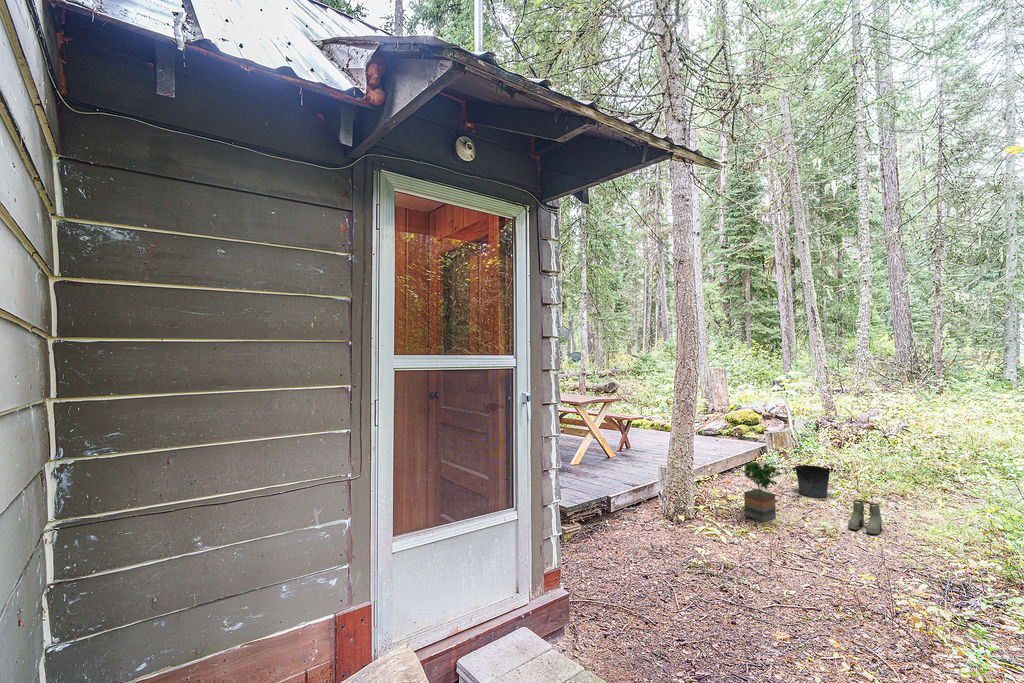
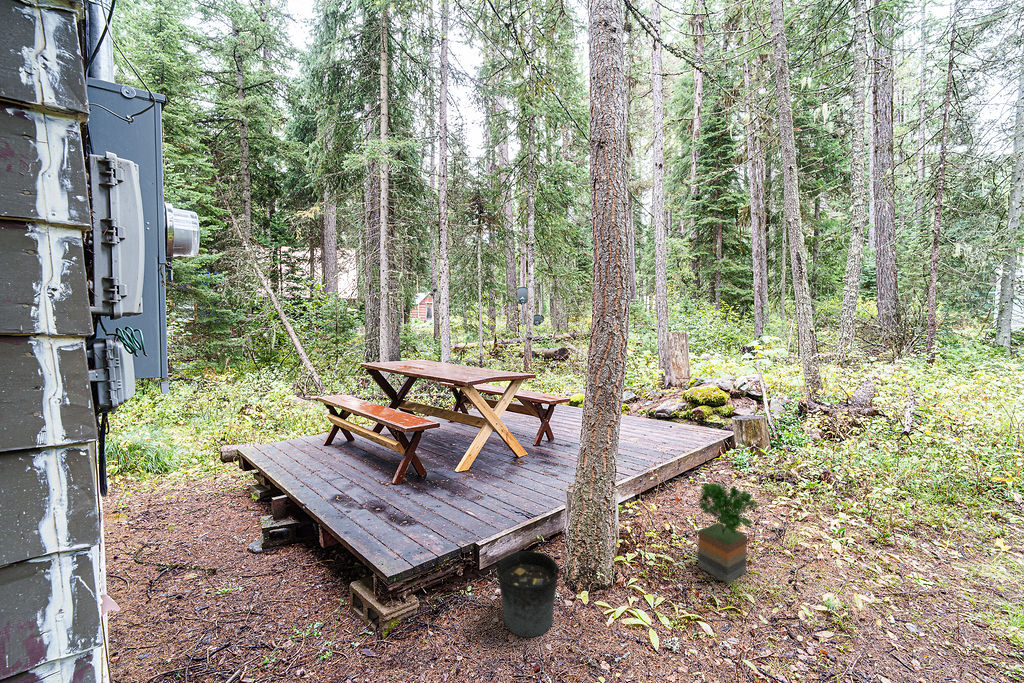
bucket: present [794,465,832,498] -> present [492,551,563,637]
boots: present [848,500,882,534] -> none [864,551,922,617]

